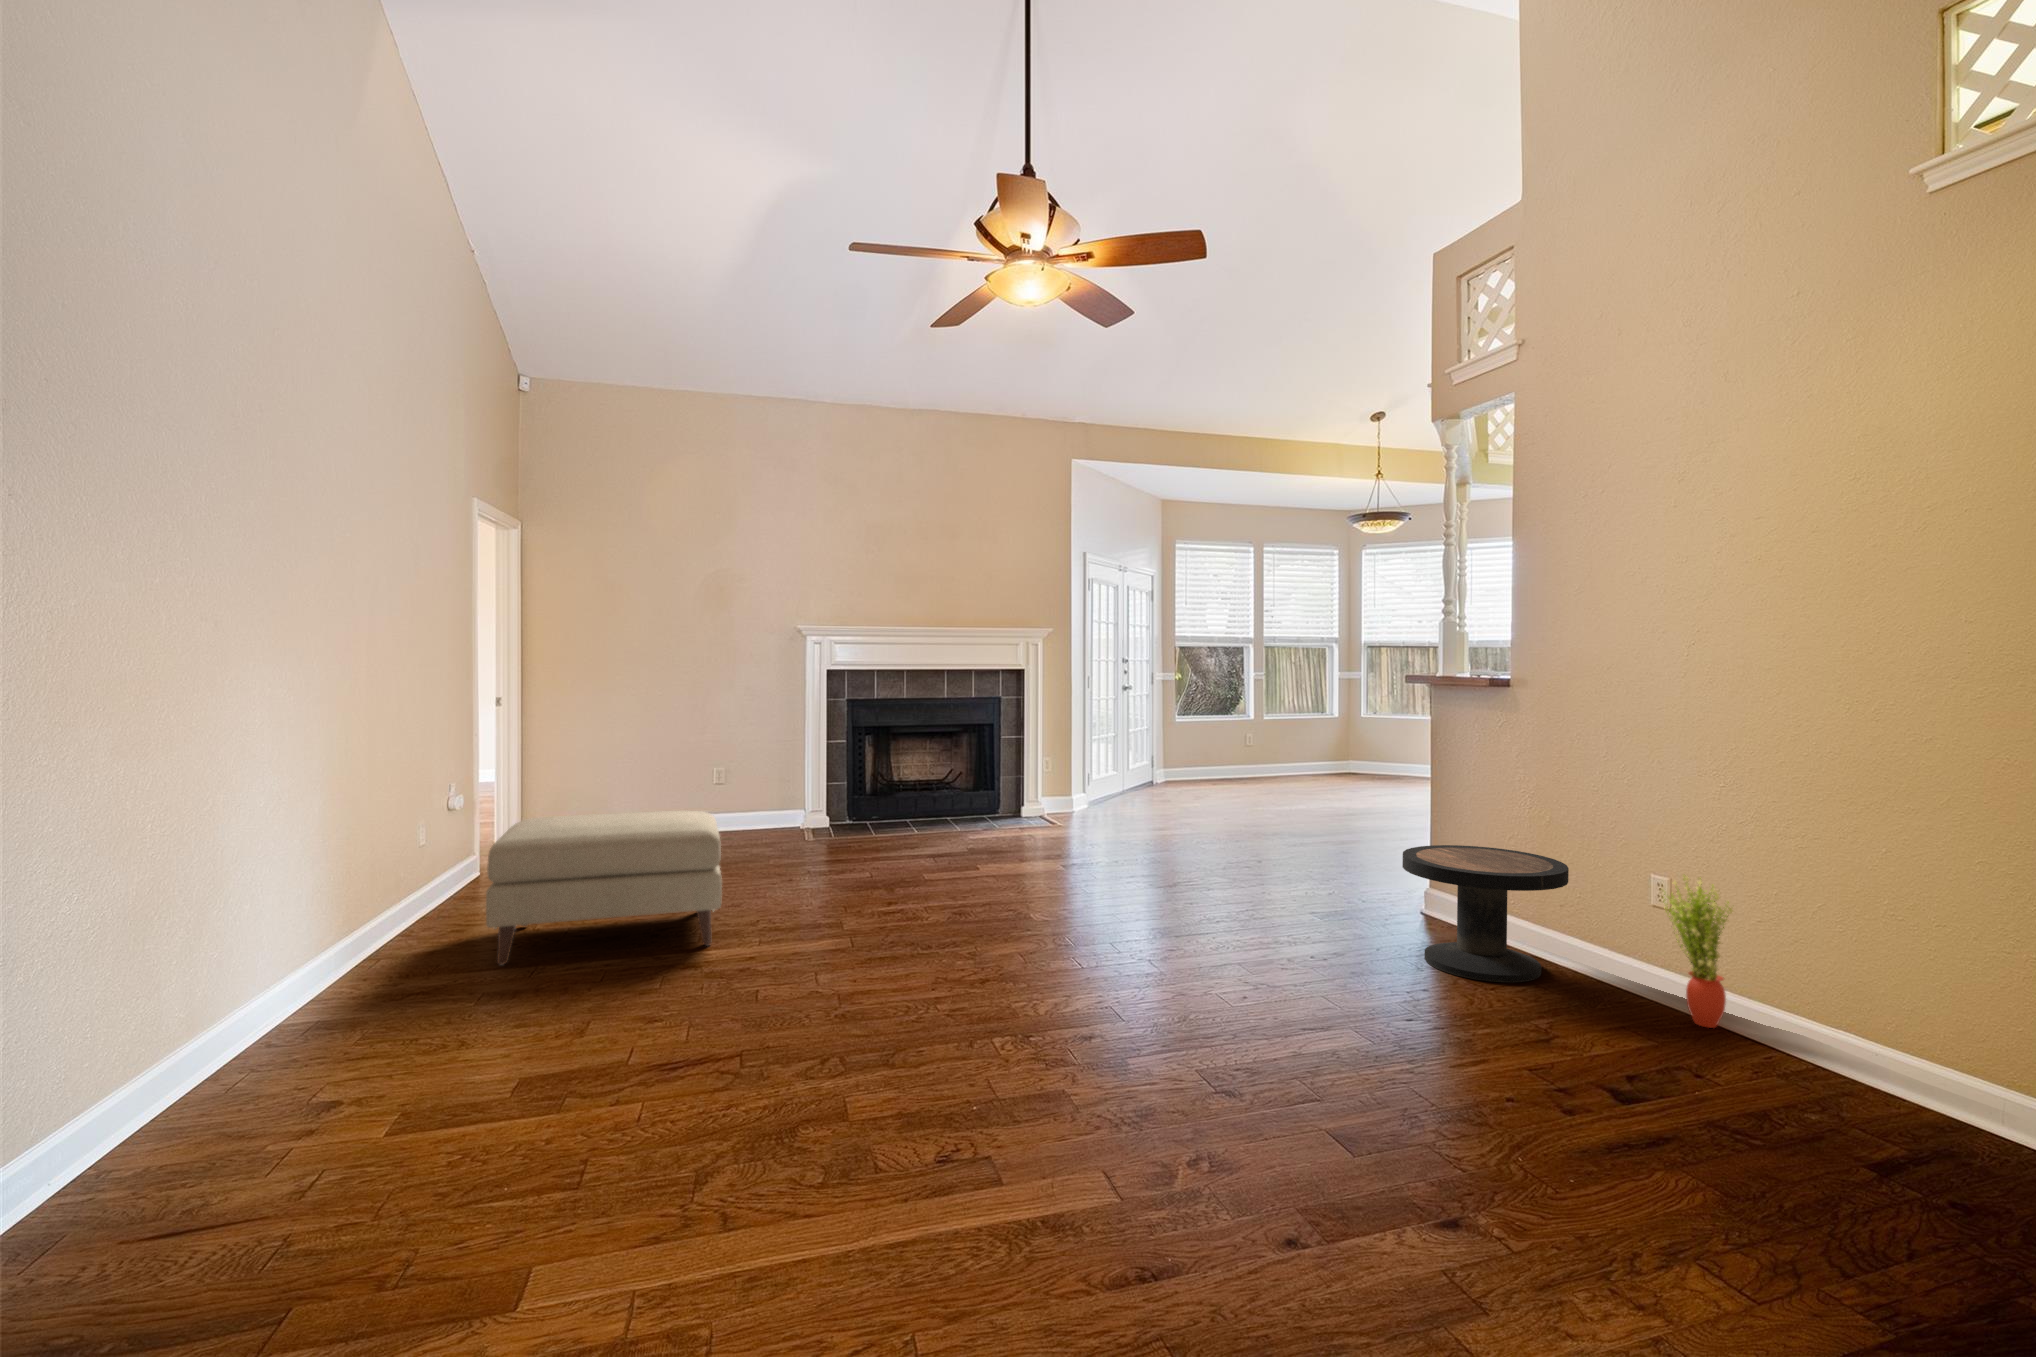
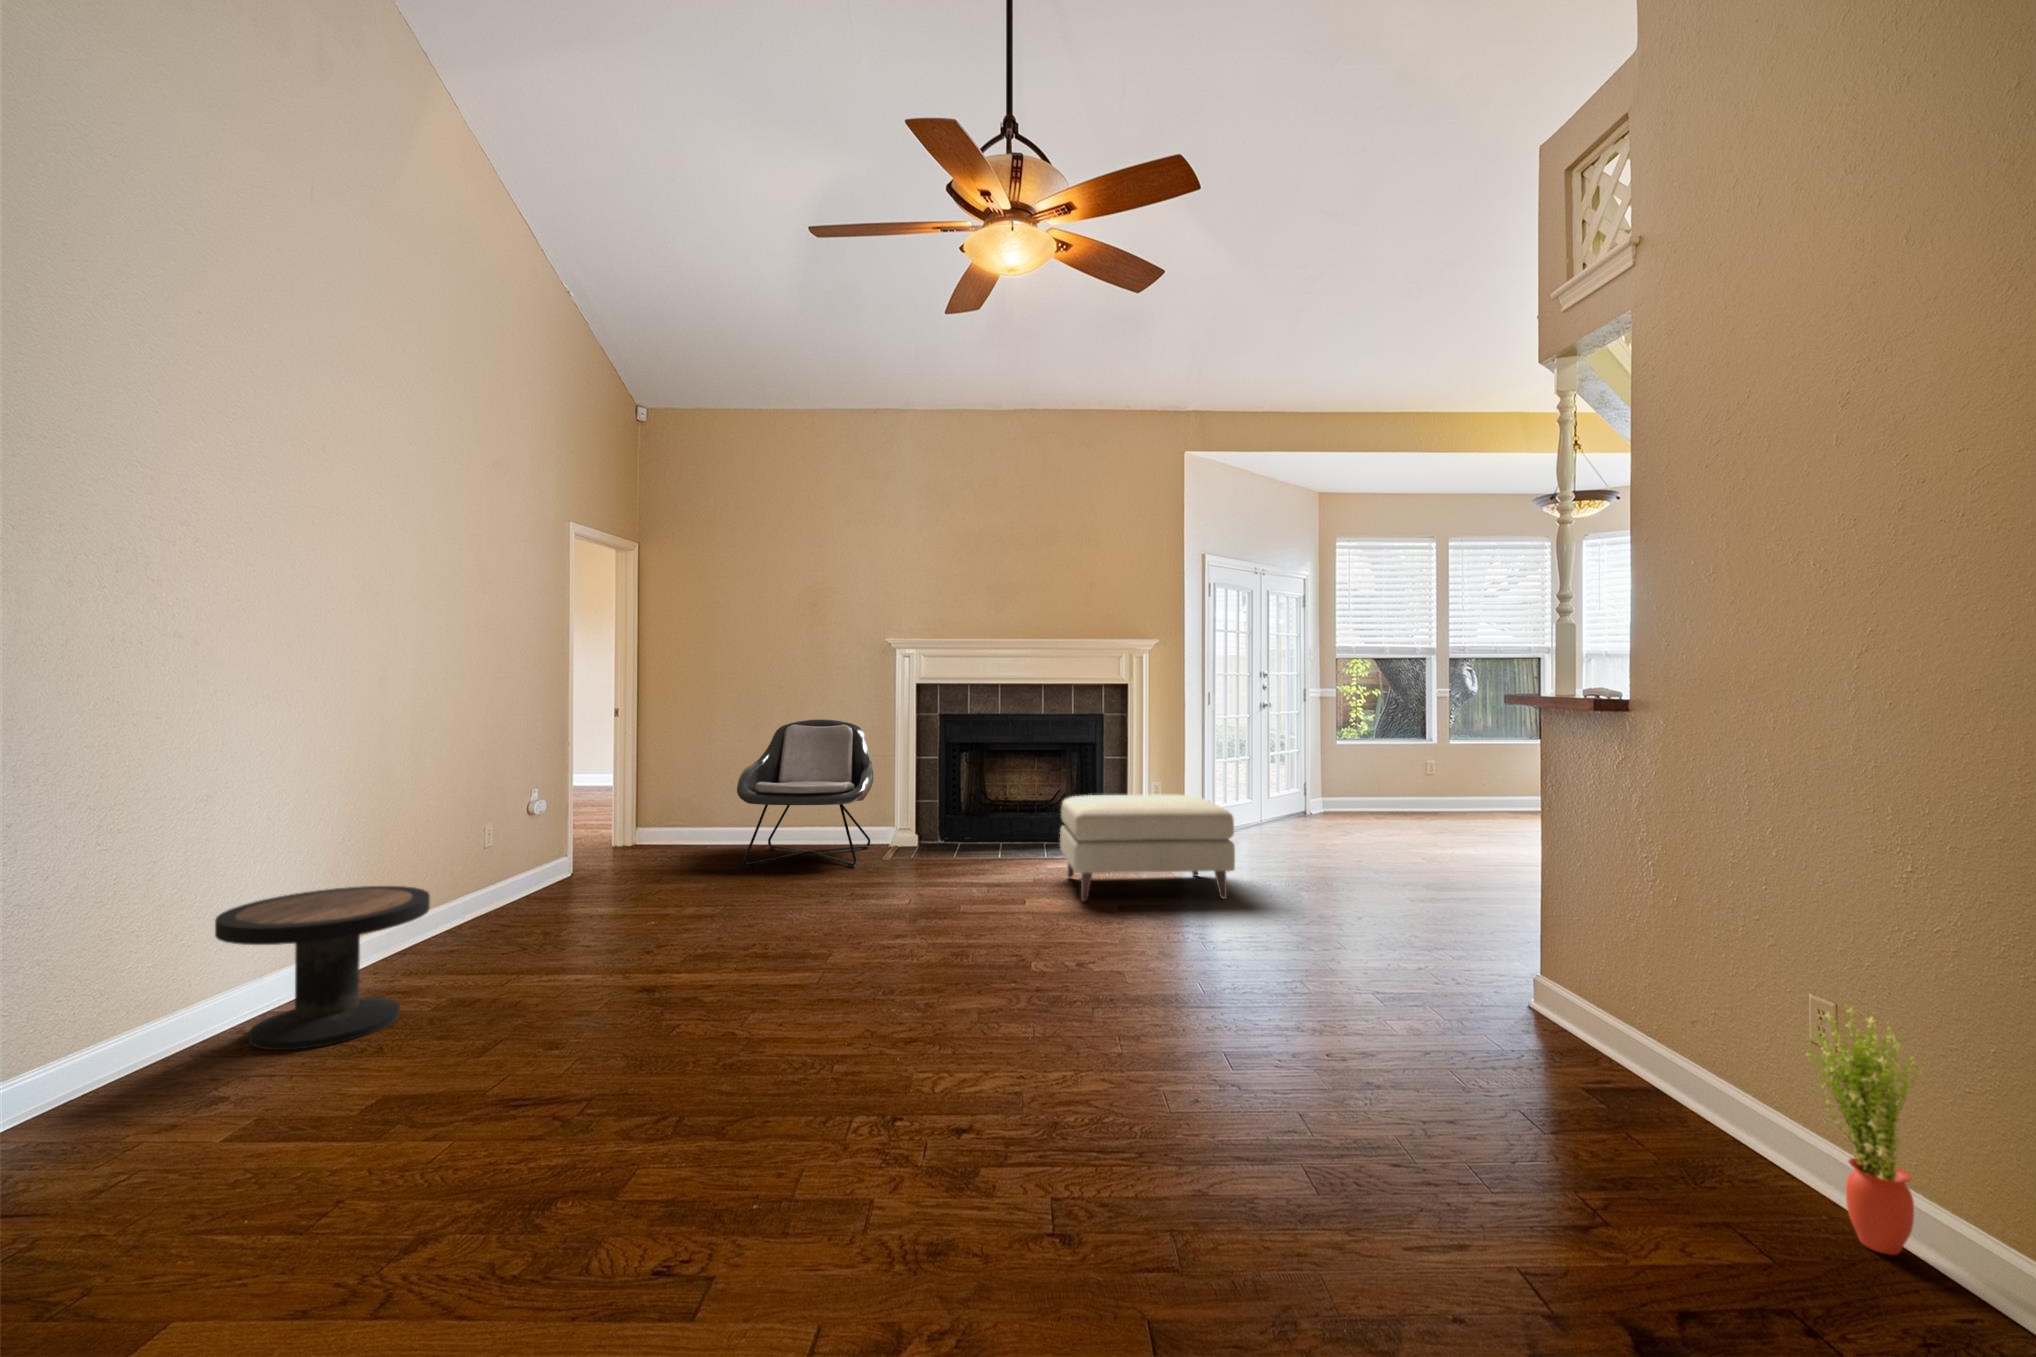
lounge chair: none [660,704,795,853] -> present [737,719,873,868]
ottoman: present [486,811,722,965] -> present [1060,795,1235,901]
side table: present [1402,845,1569,982] -> present [215,886,430,1050]

